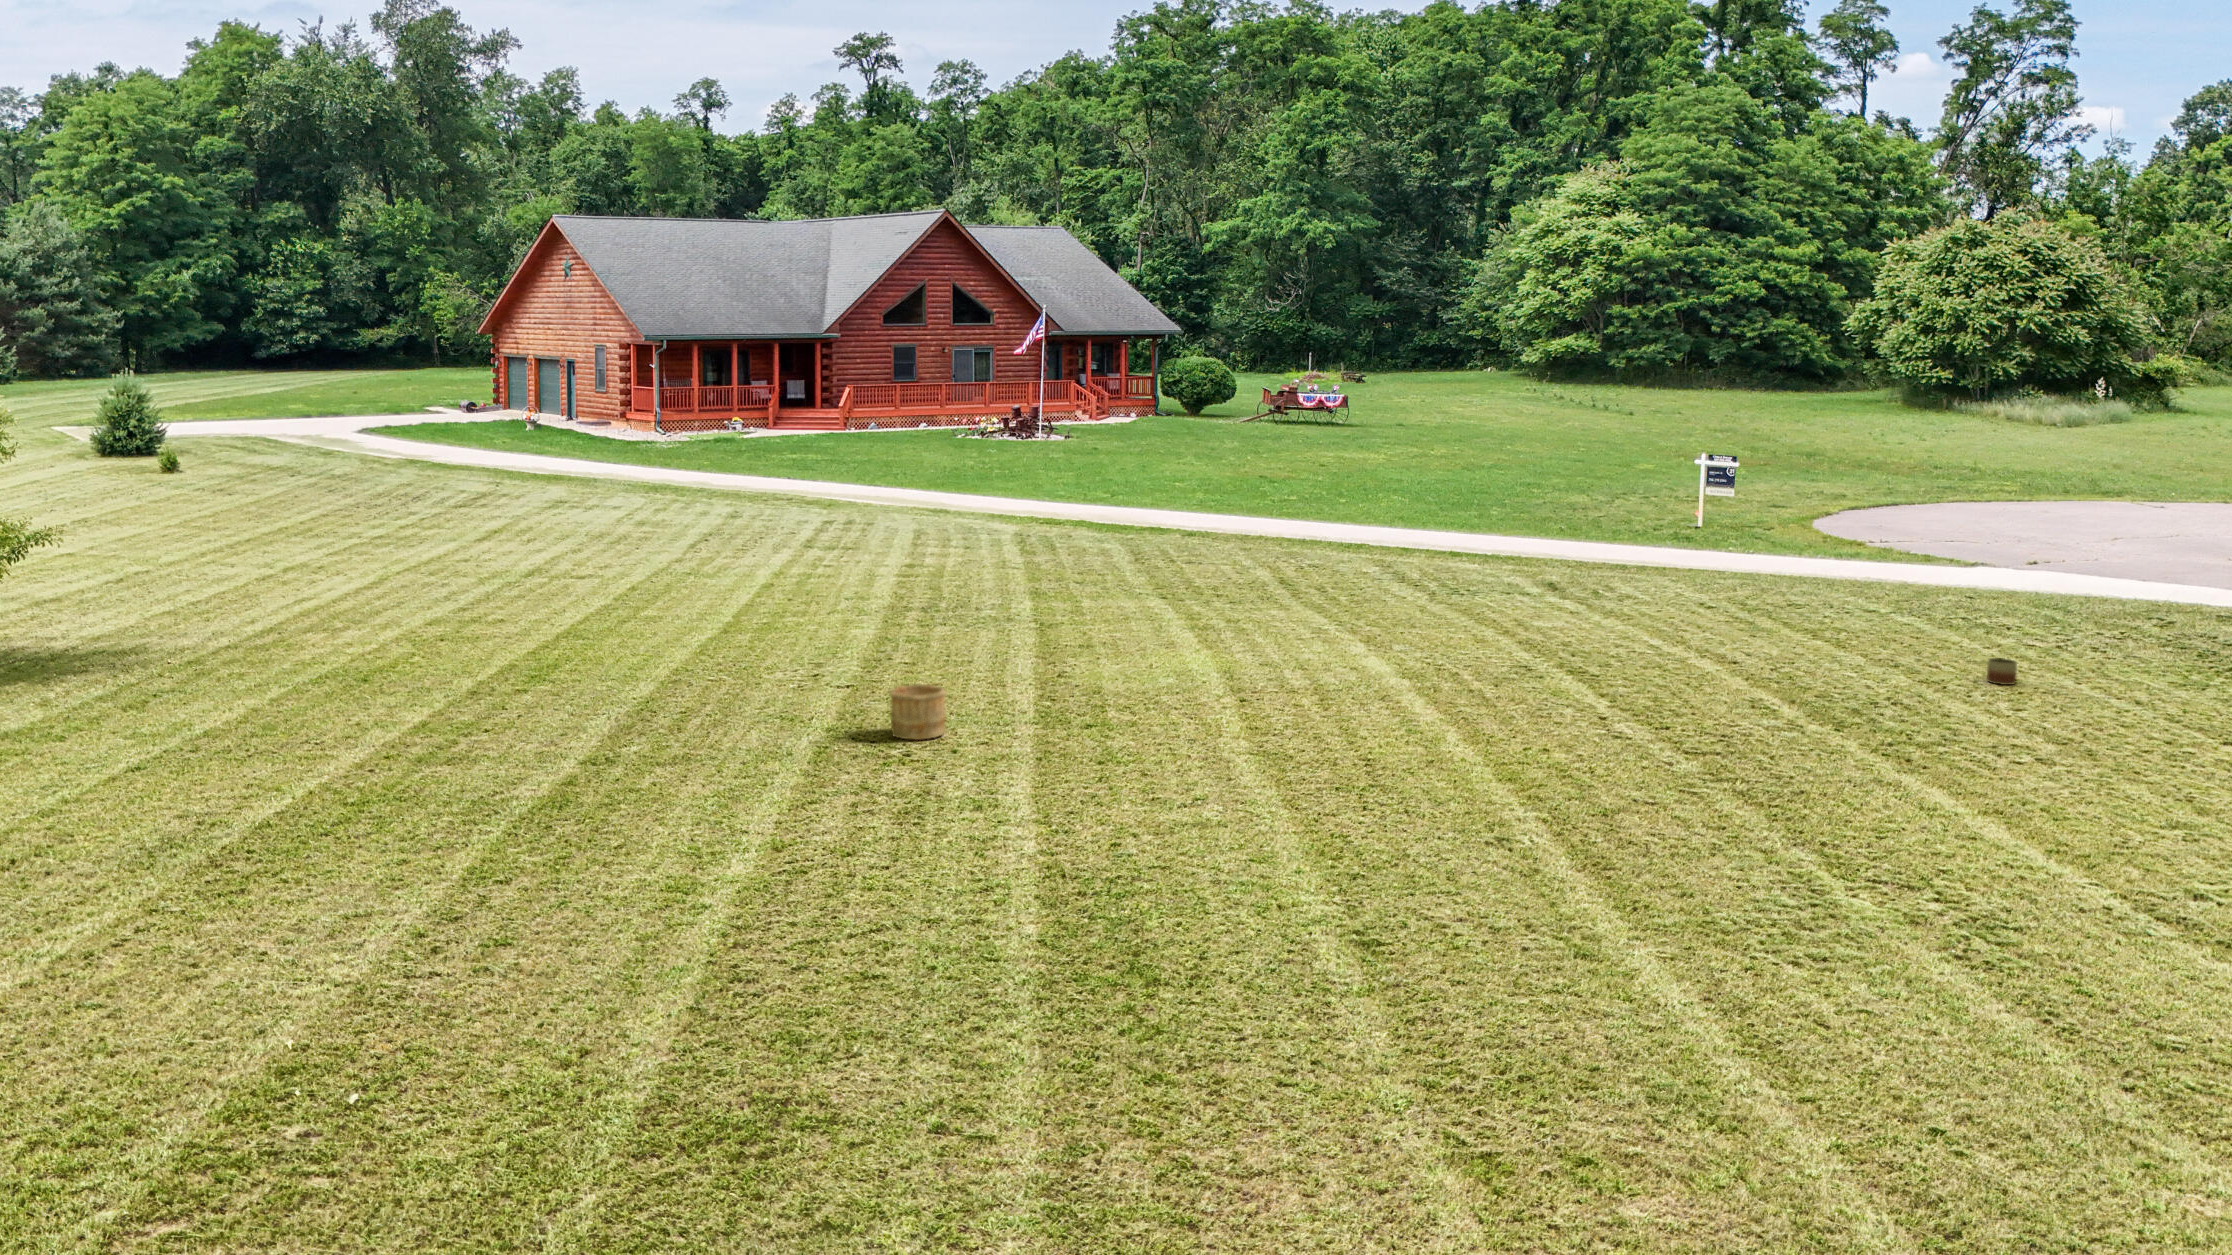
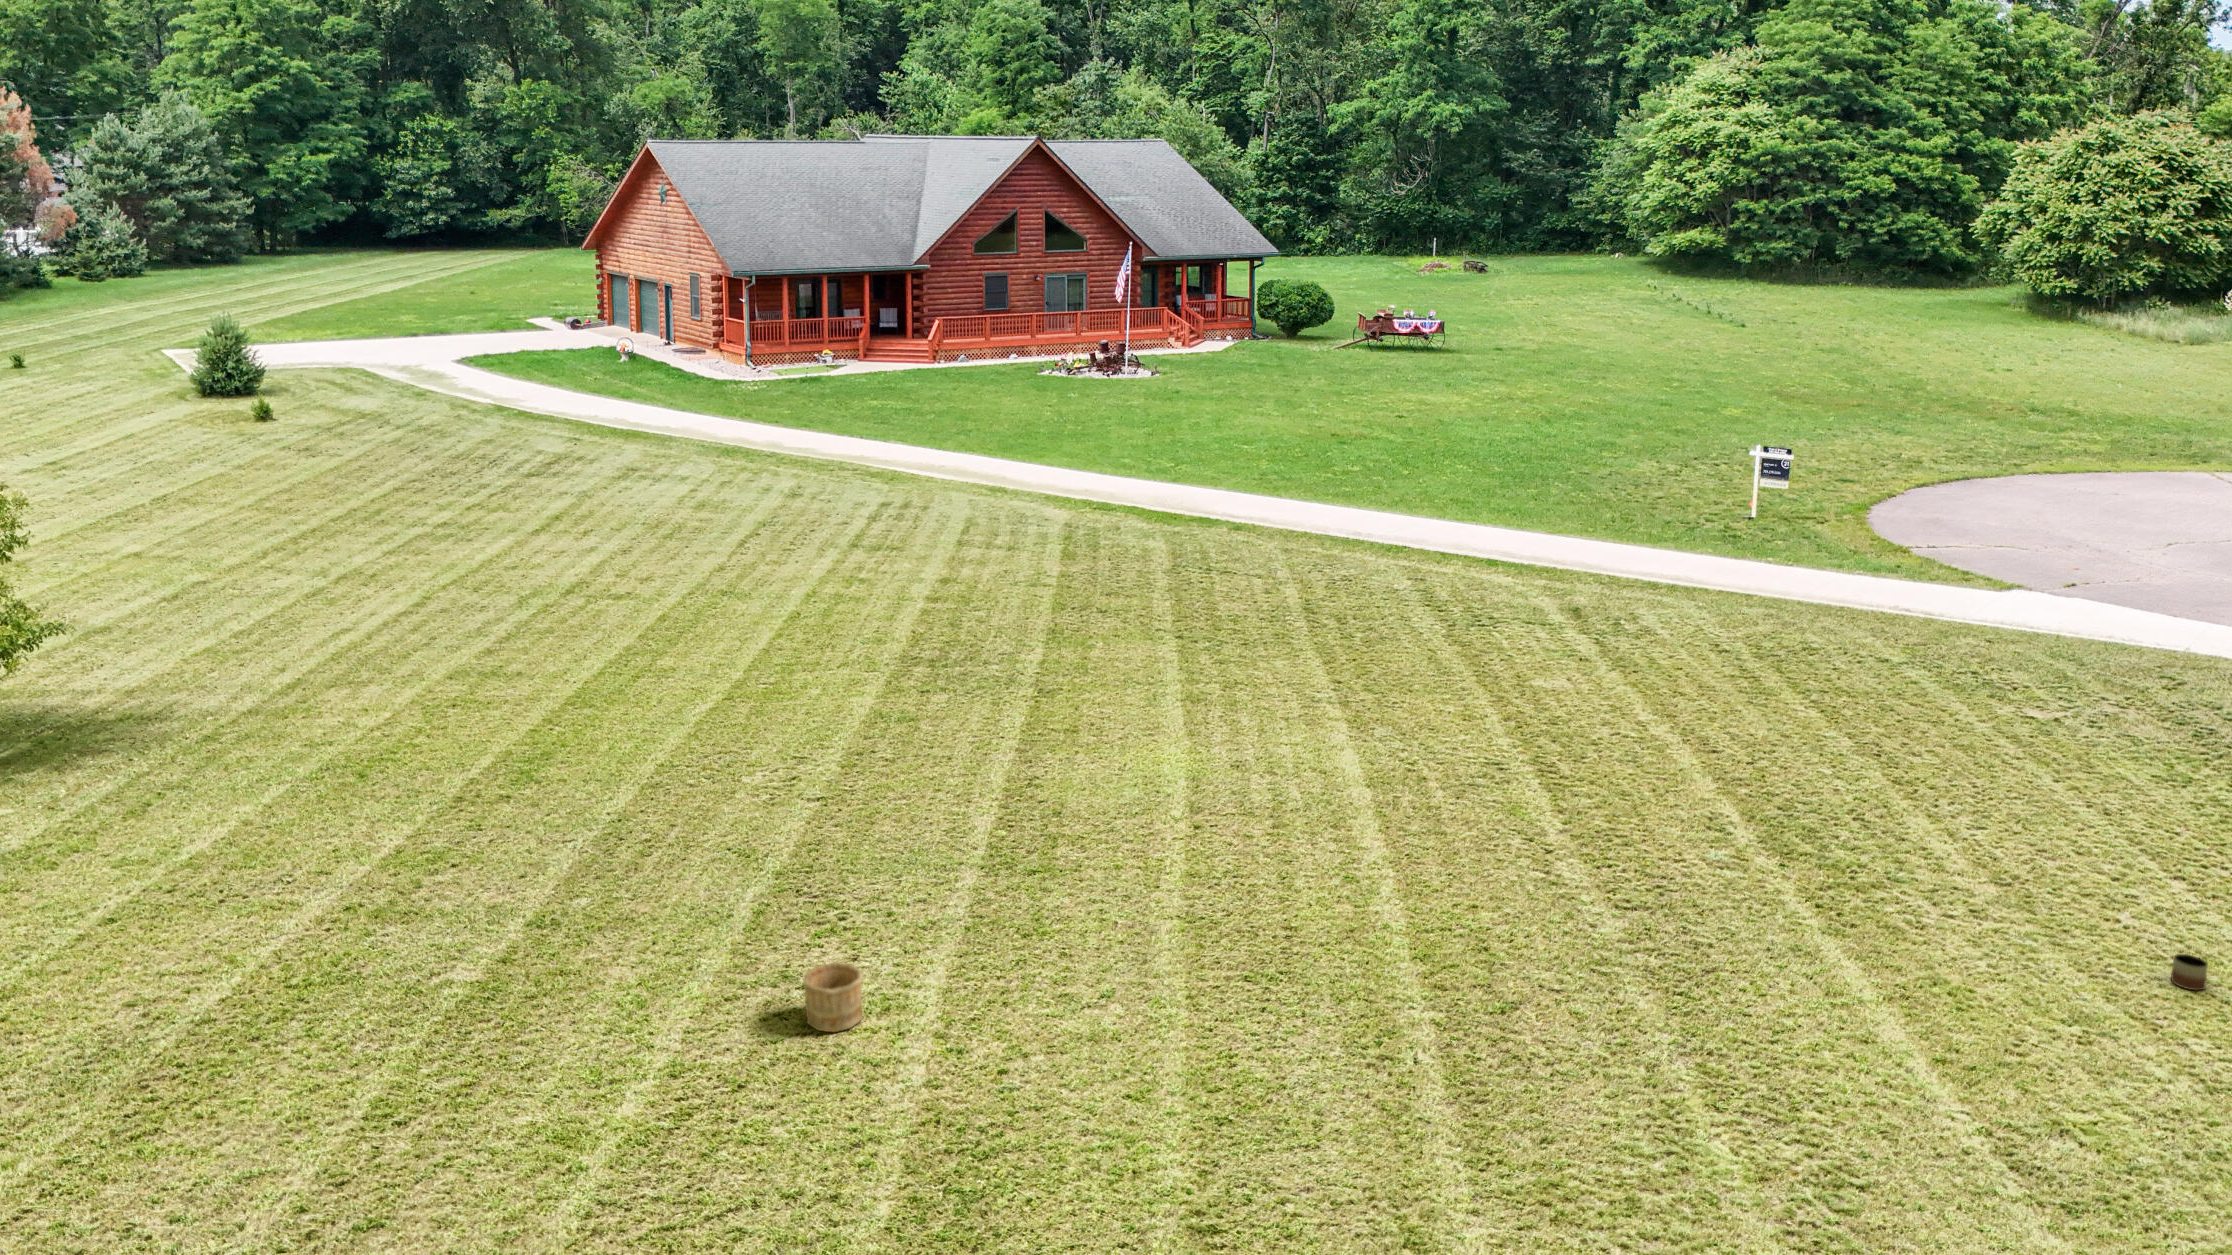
planter: present [1987,658,2017,685] -> present [2171,954,2208,990]

